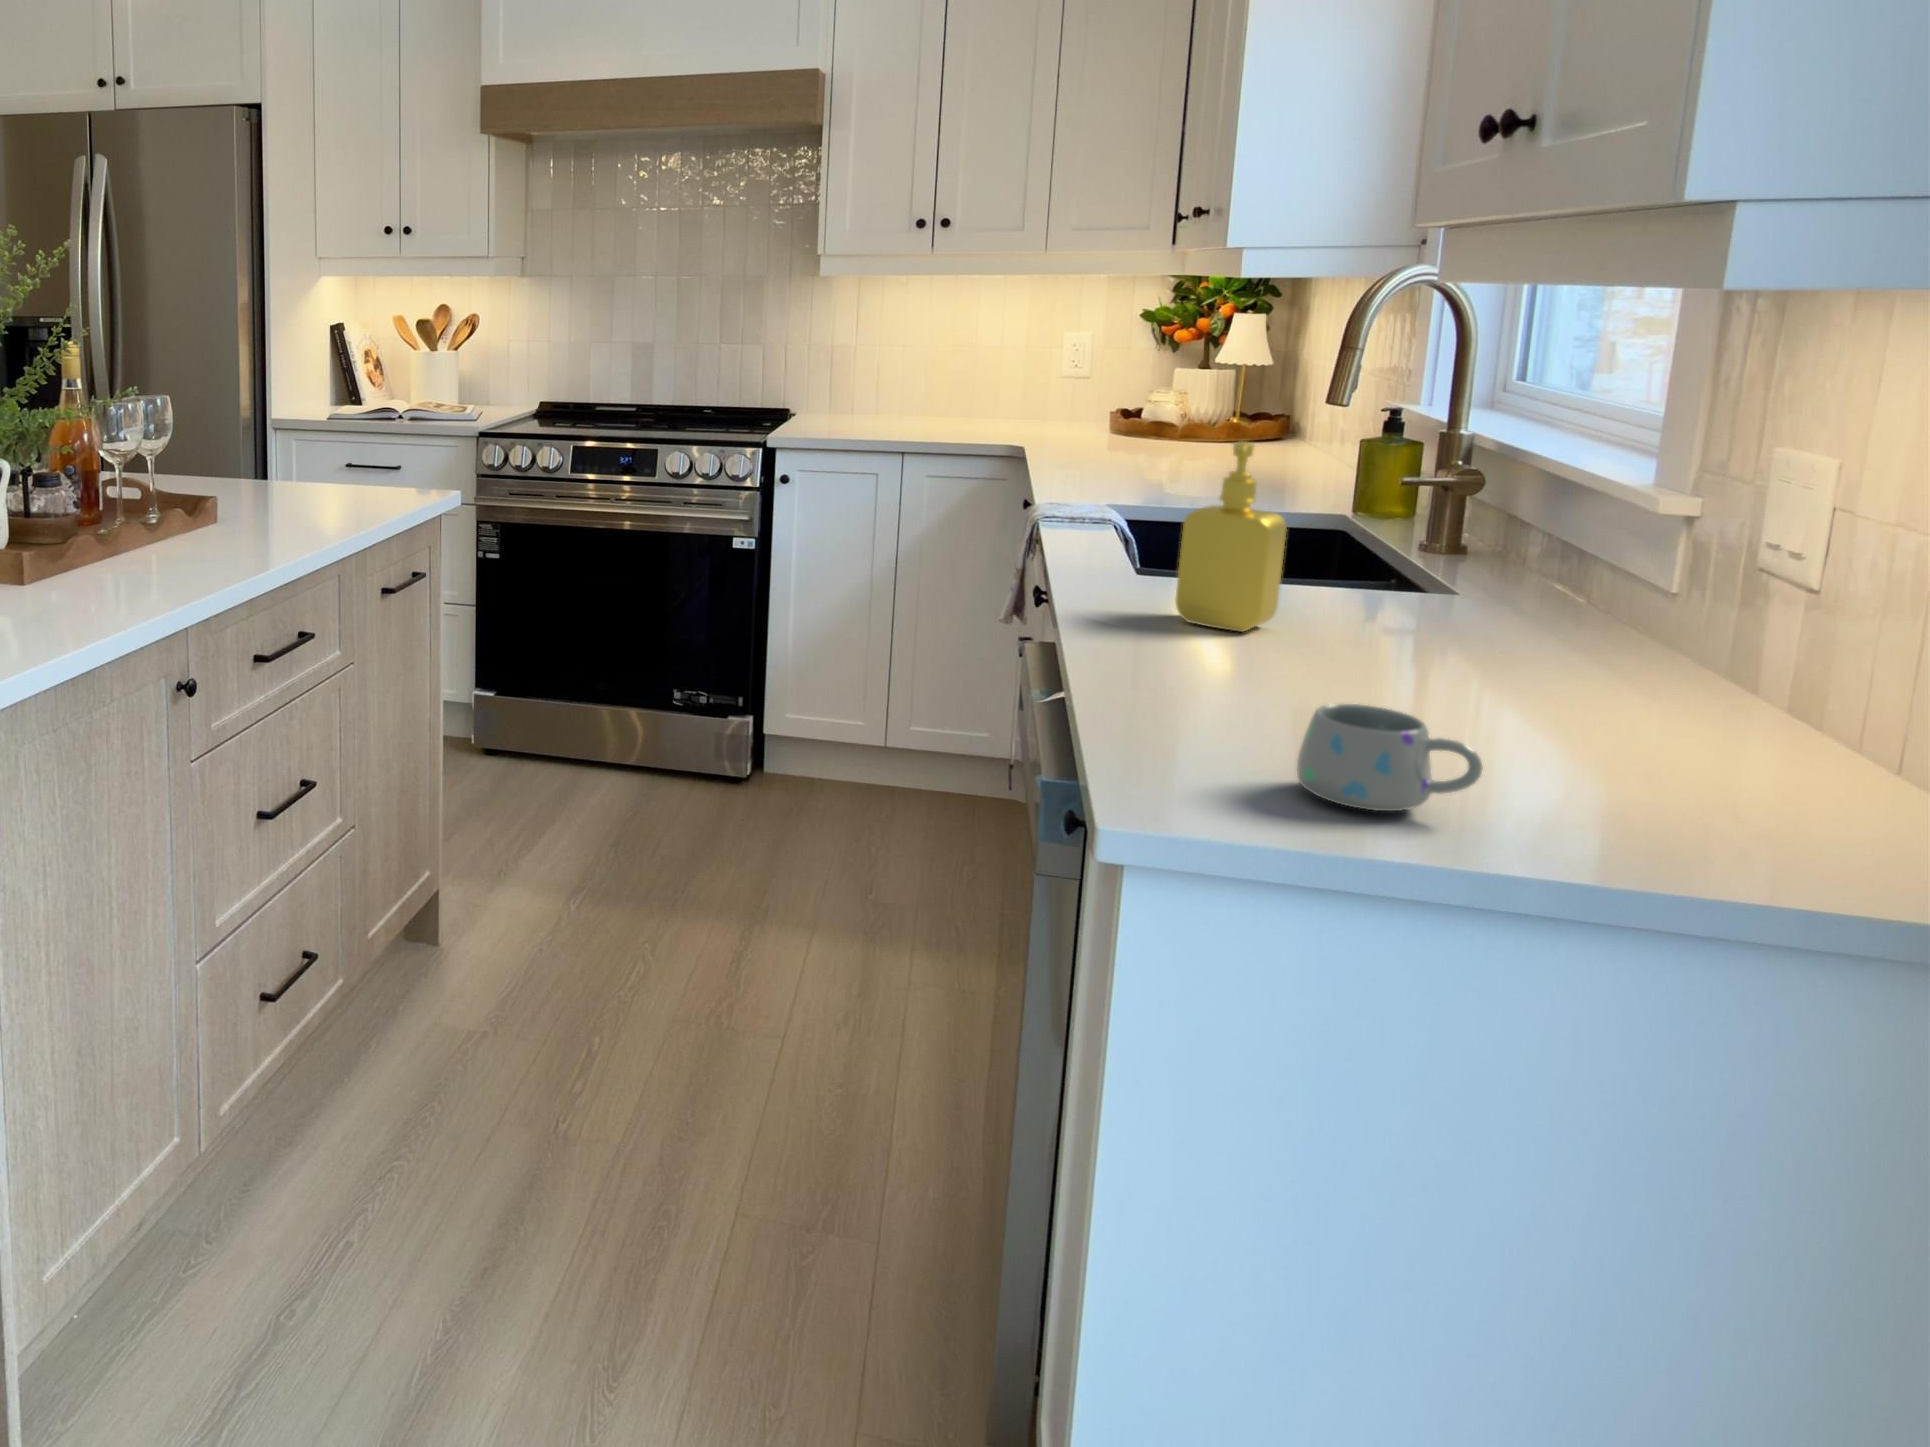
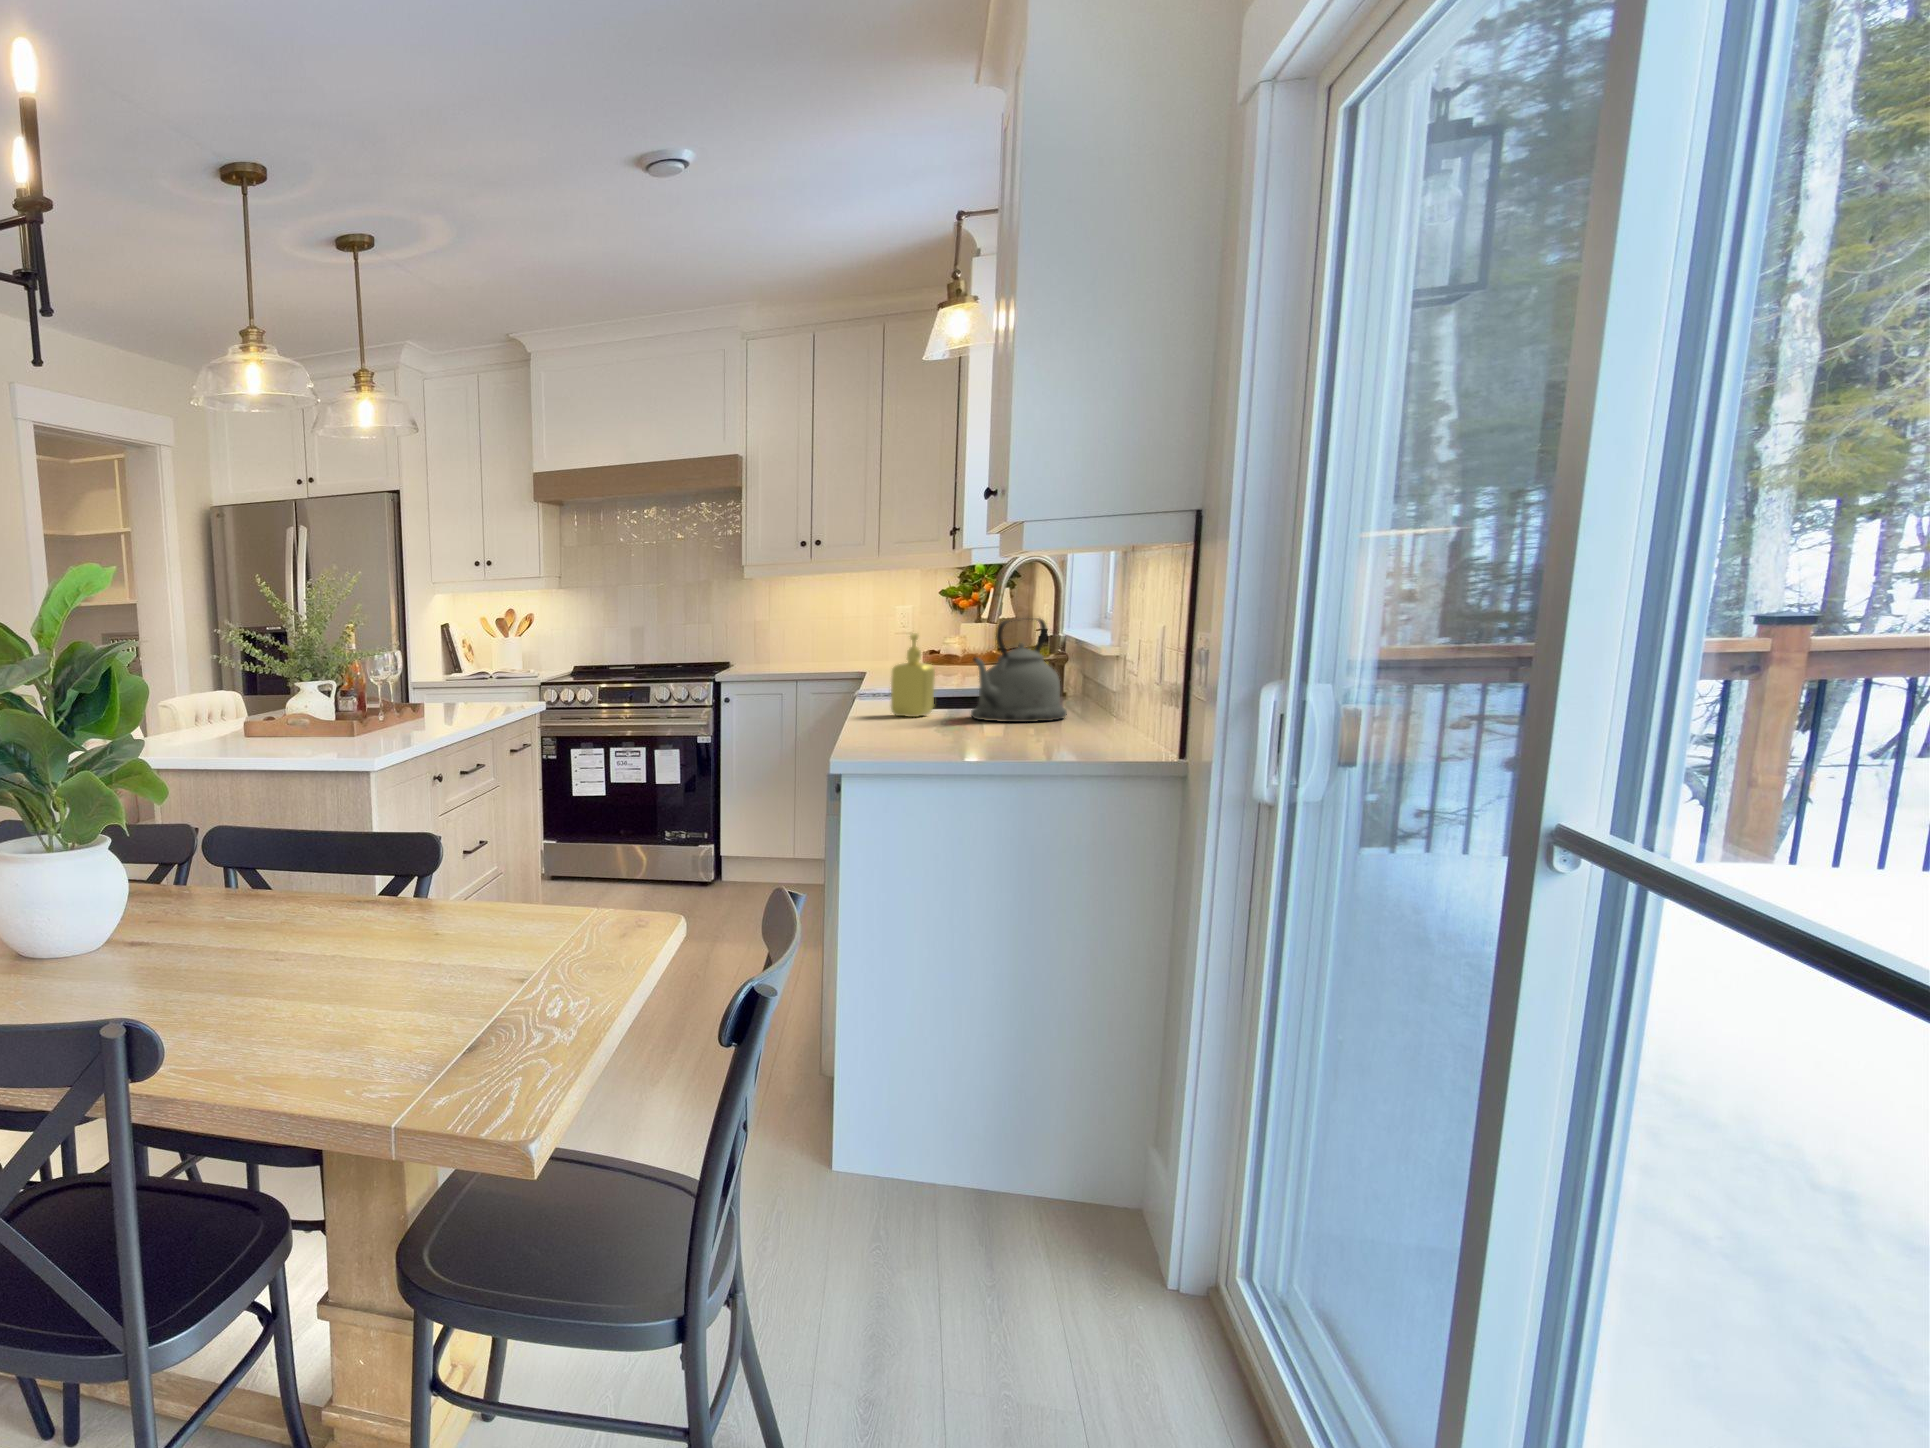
kettle: none [1379,429,1637,690] -> present [971,619,1067,722]
mug: present [1297,704,1483,811] -> none [896,711,952,744]

